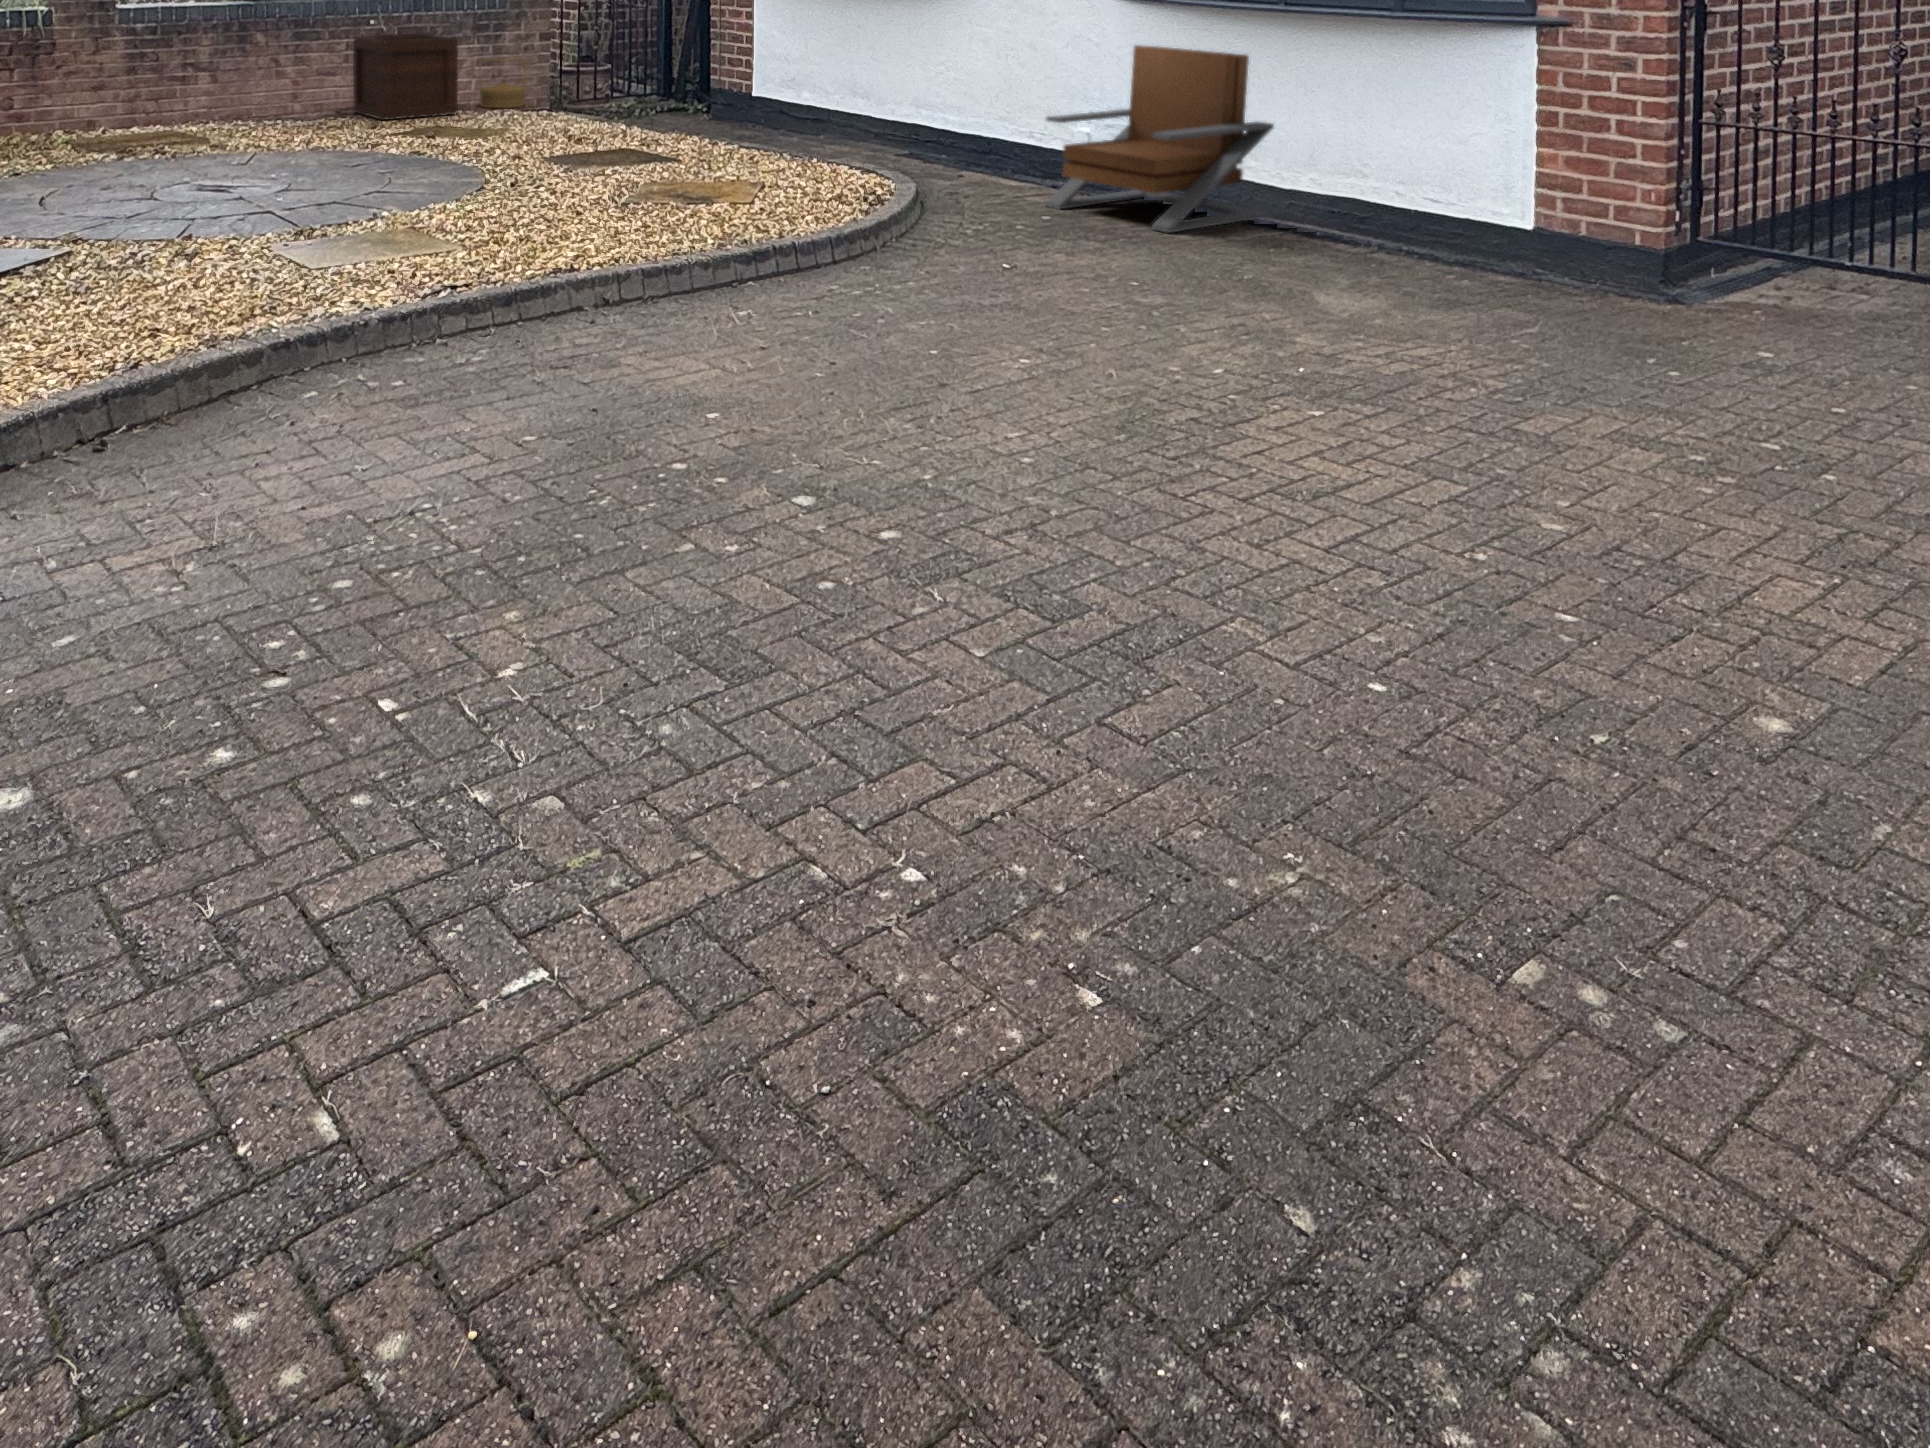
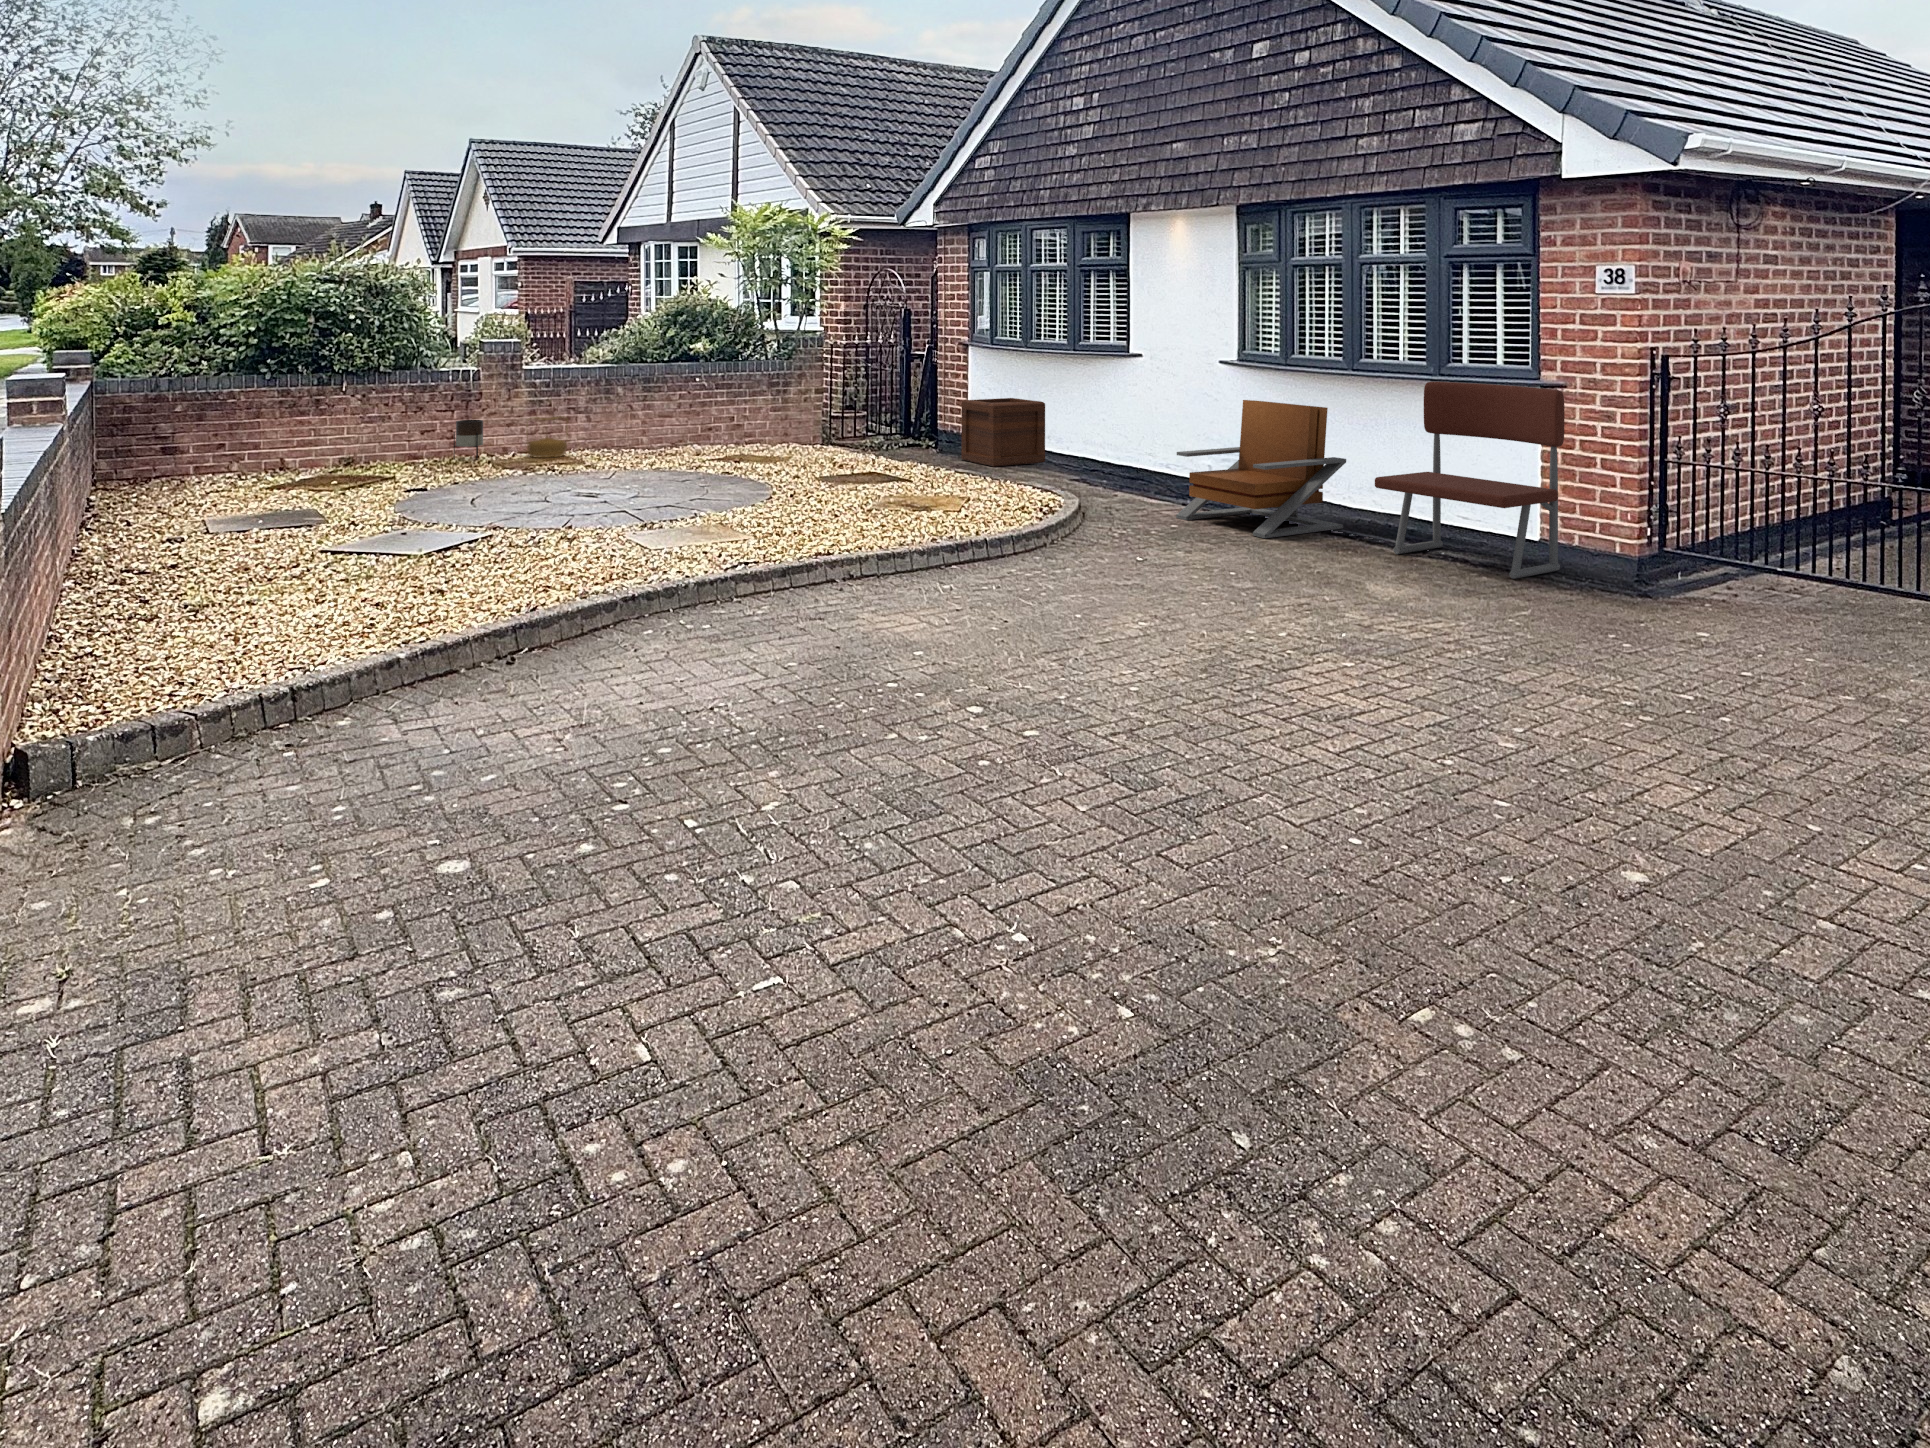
bench: none [1319,19,1570,283] -> present [1375,382,1565,579]
wooden crate: present [353,33,458,120] -> present [961,398,1045,467]
woven basket: present [479,58,526,108] -> present [527,417,567,458]
planter: none [11,82,56,139] -> present [454,420,483,460]

